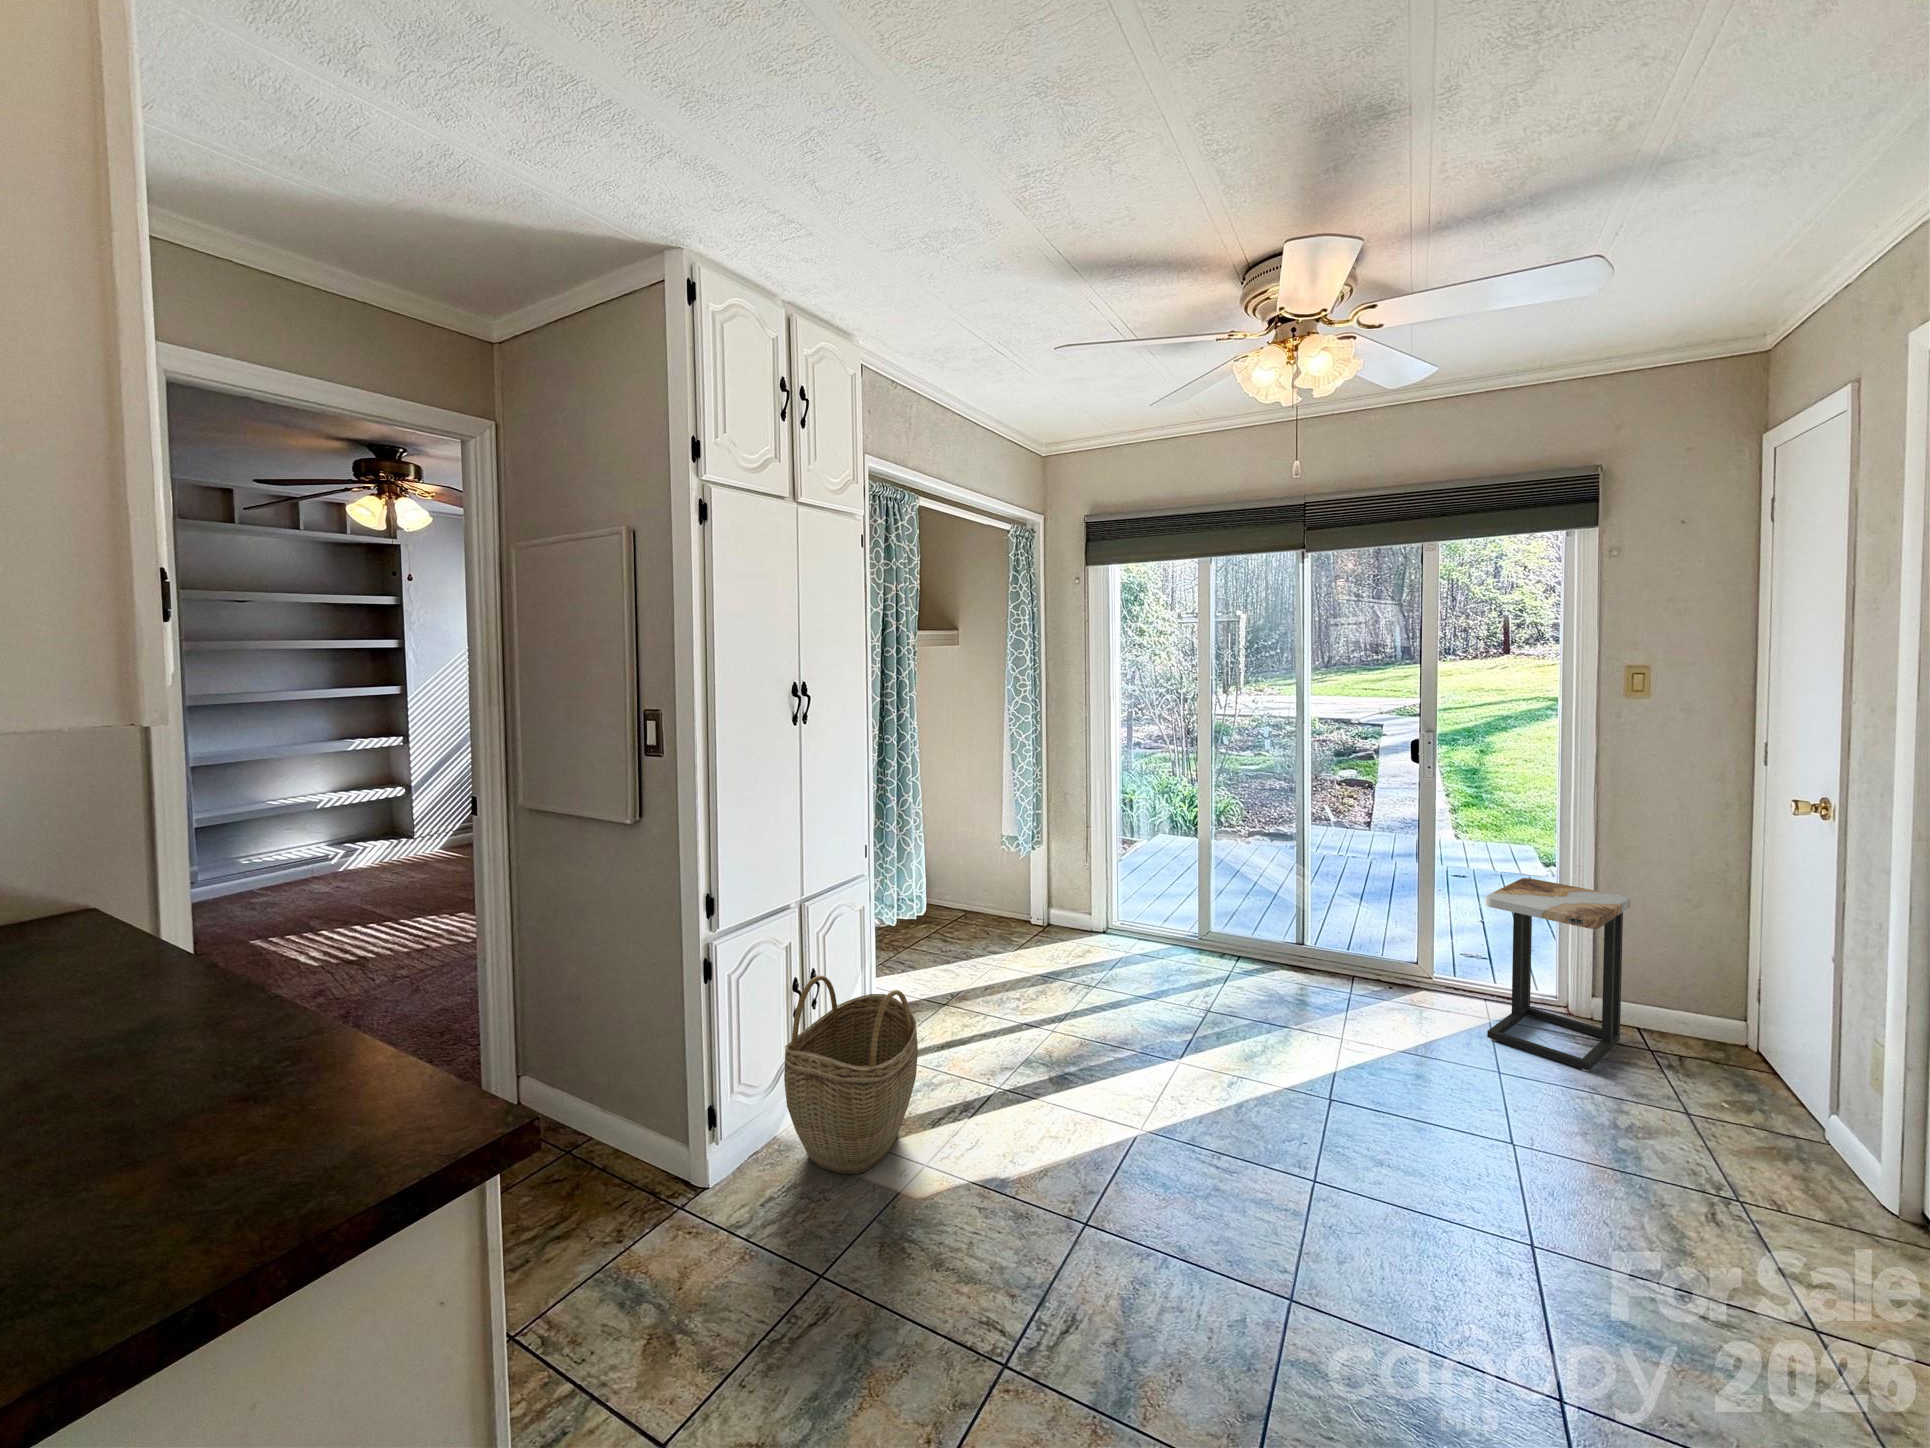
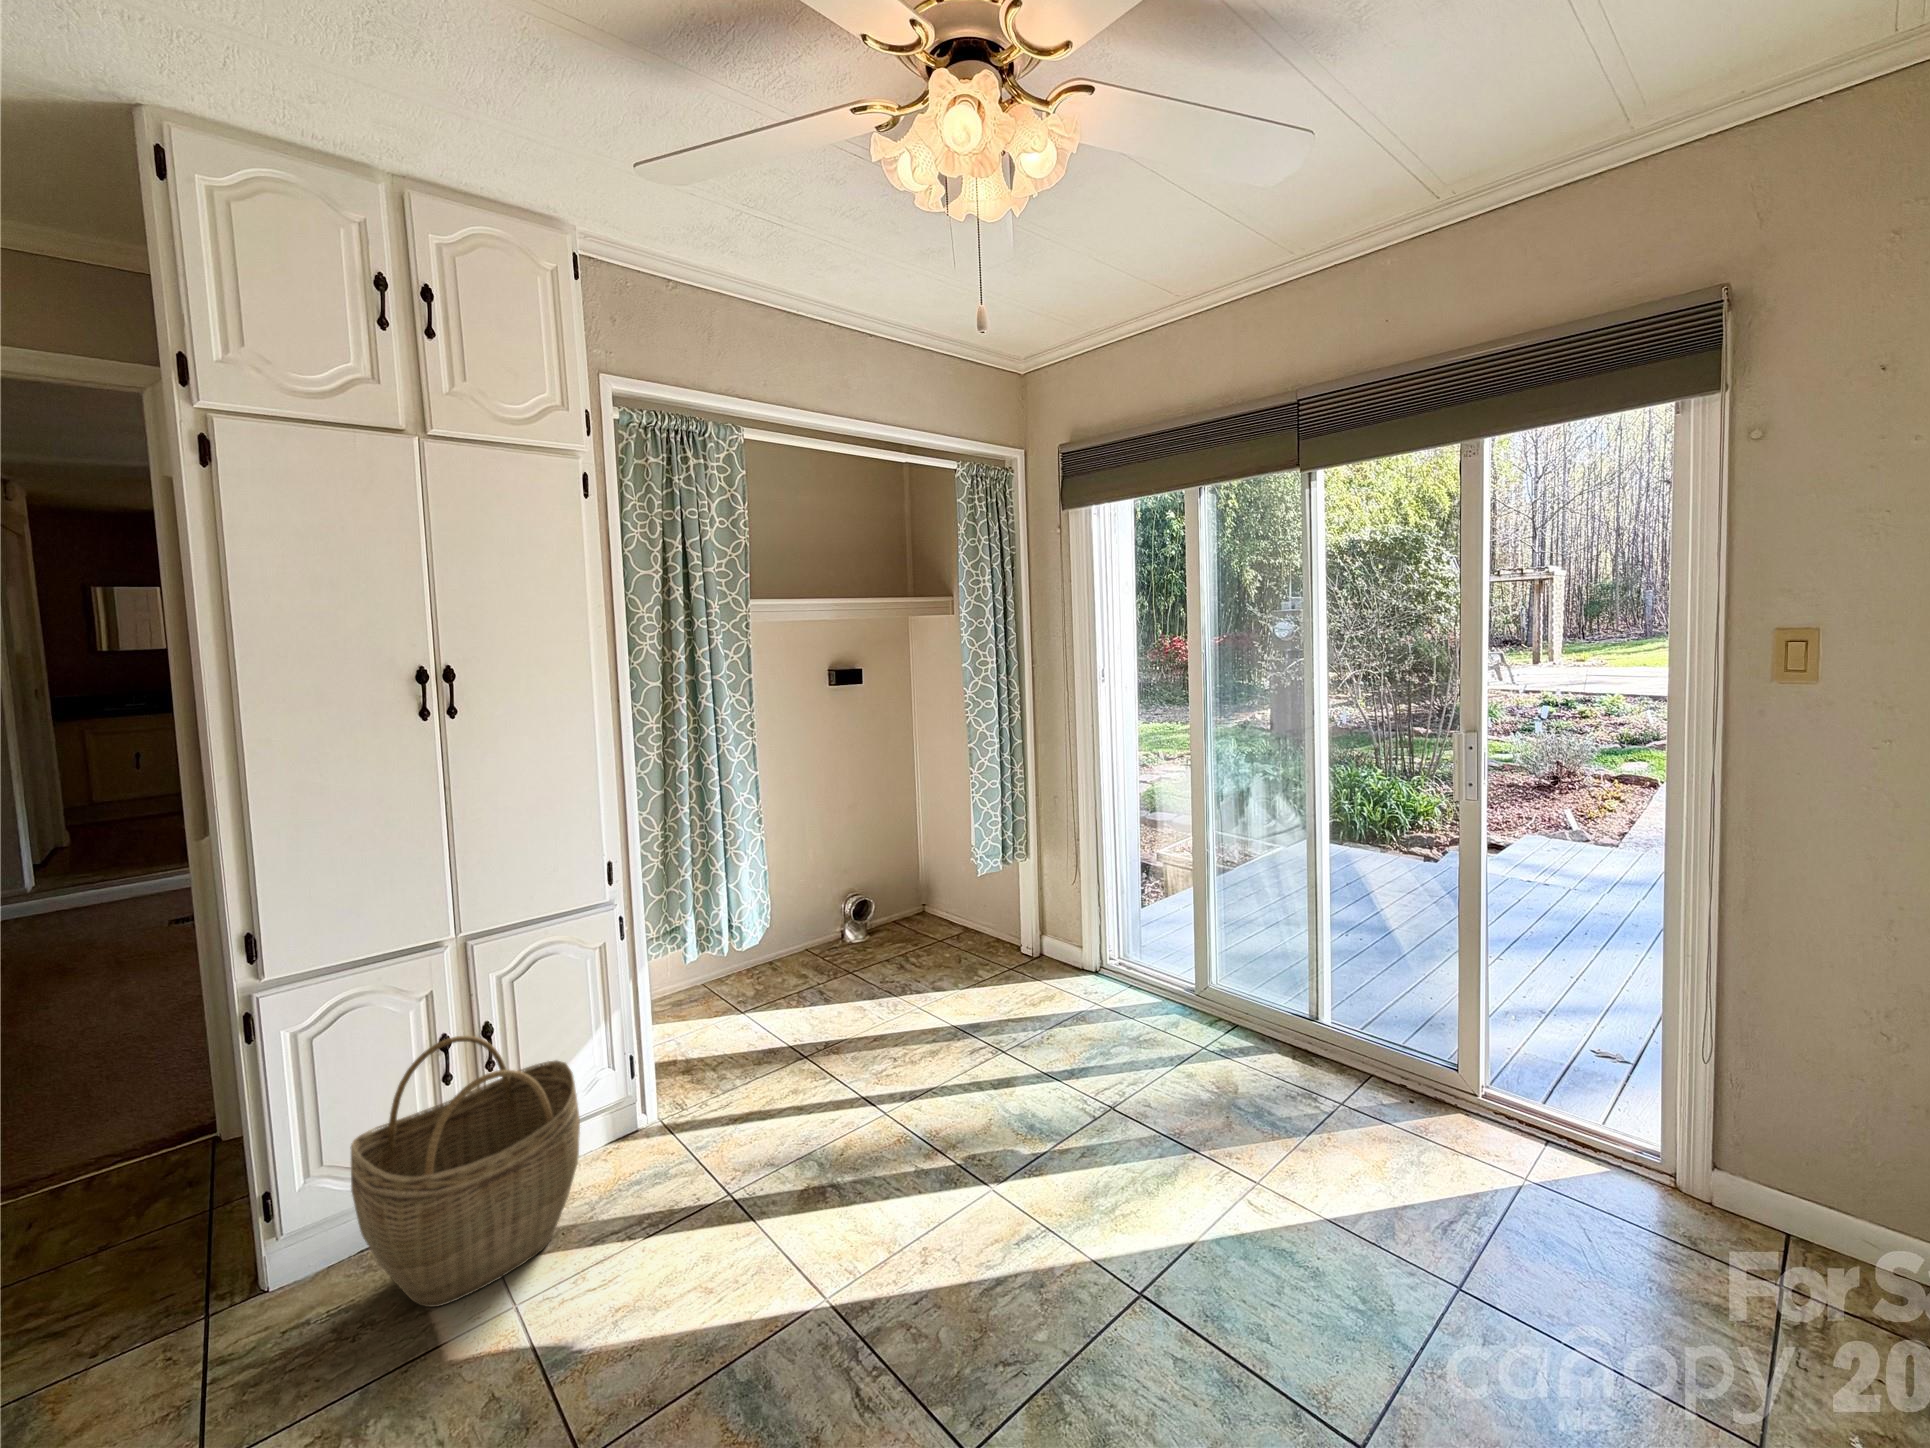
side table: present [1485,878,1630,1071] -> none [1488,964,1749,1306]

